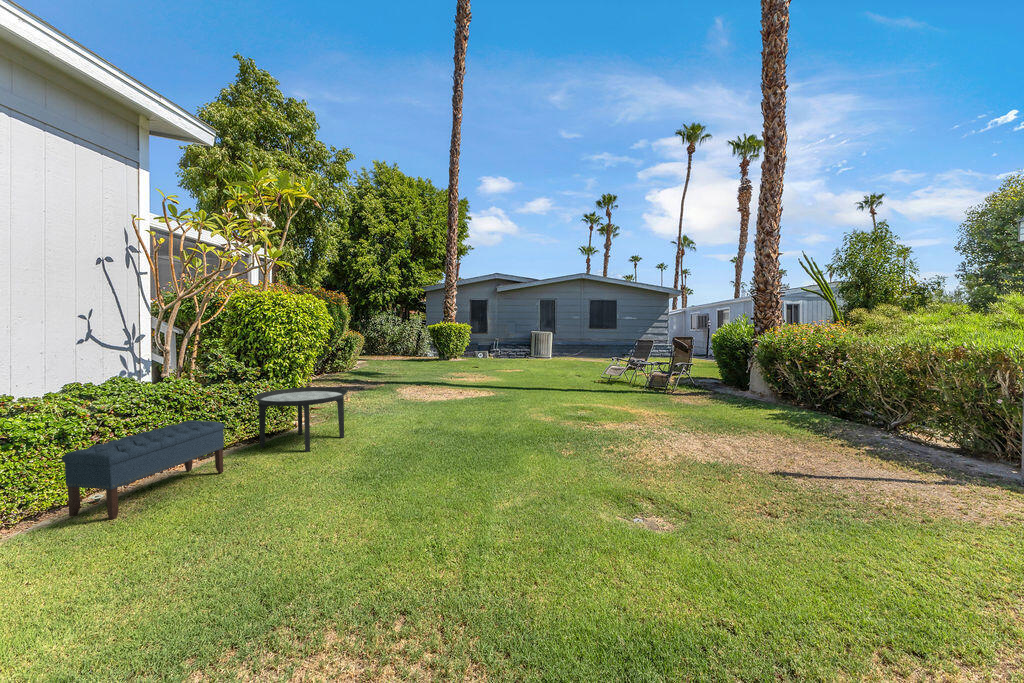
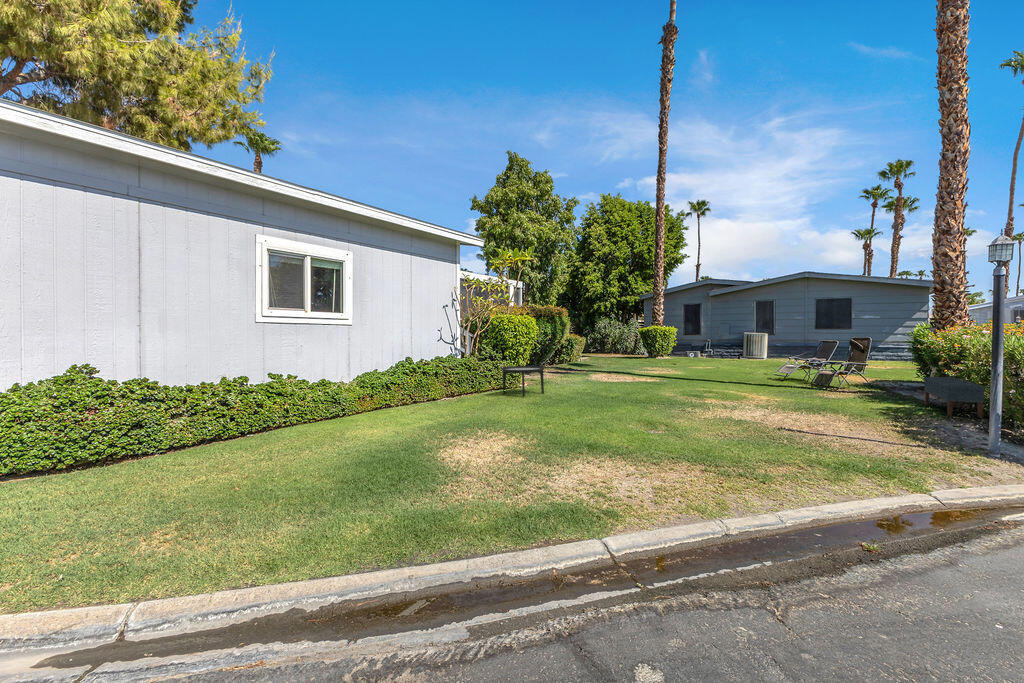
bench: present [62,421,225,520] -> present [923,377,985,418]

